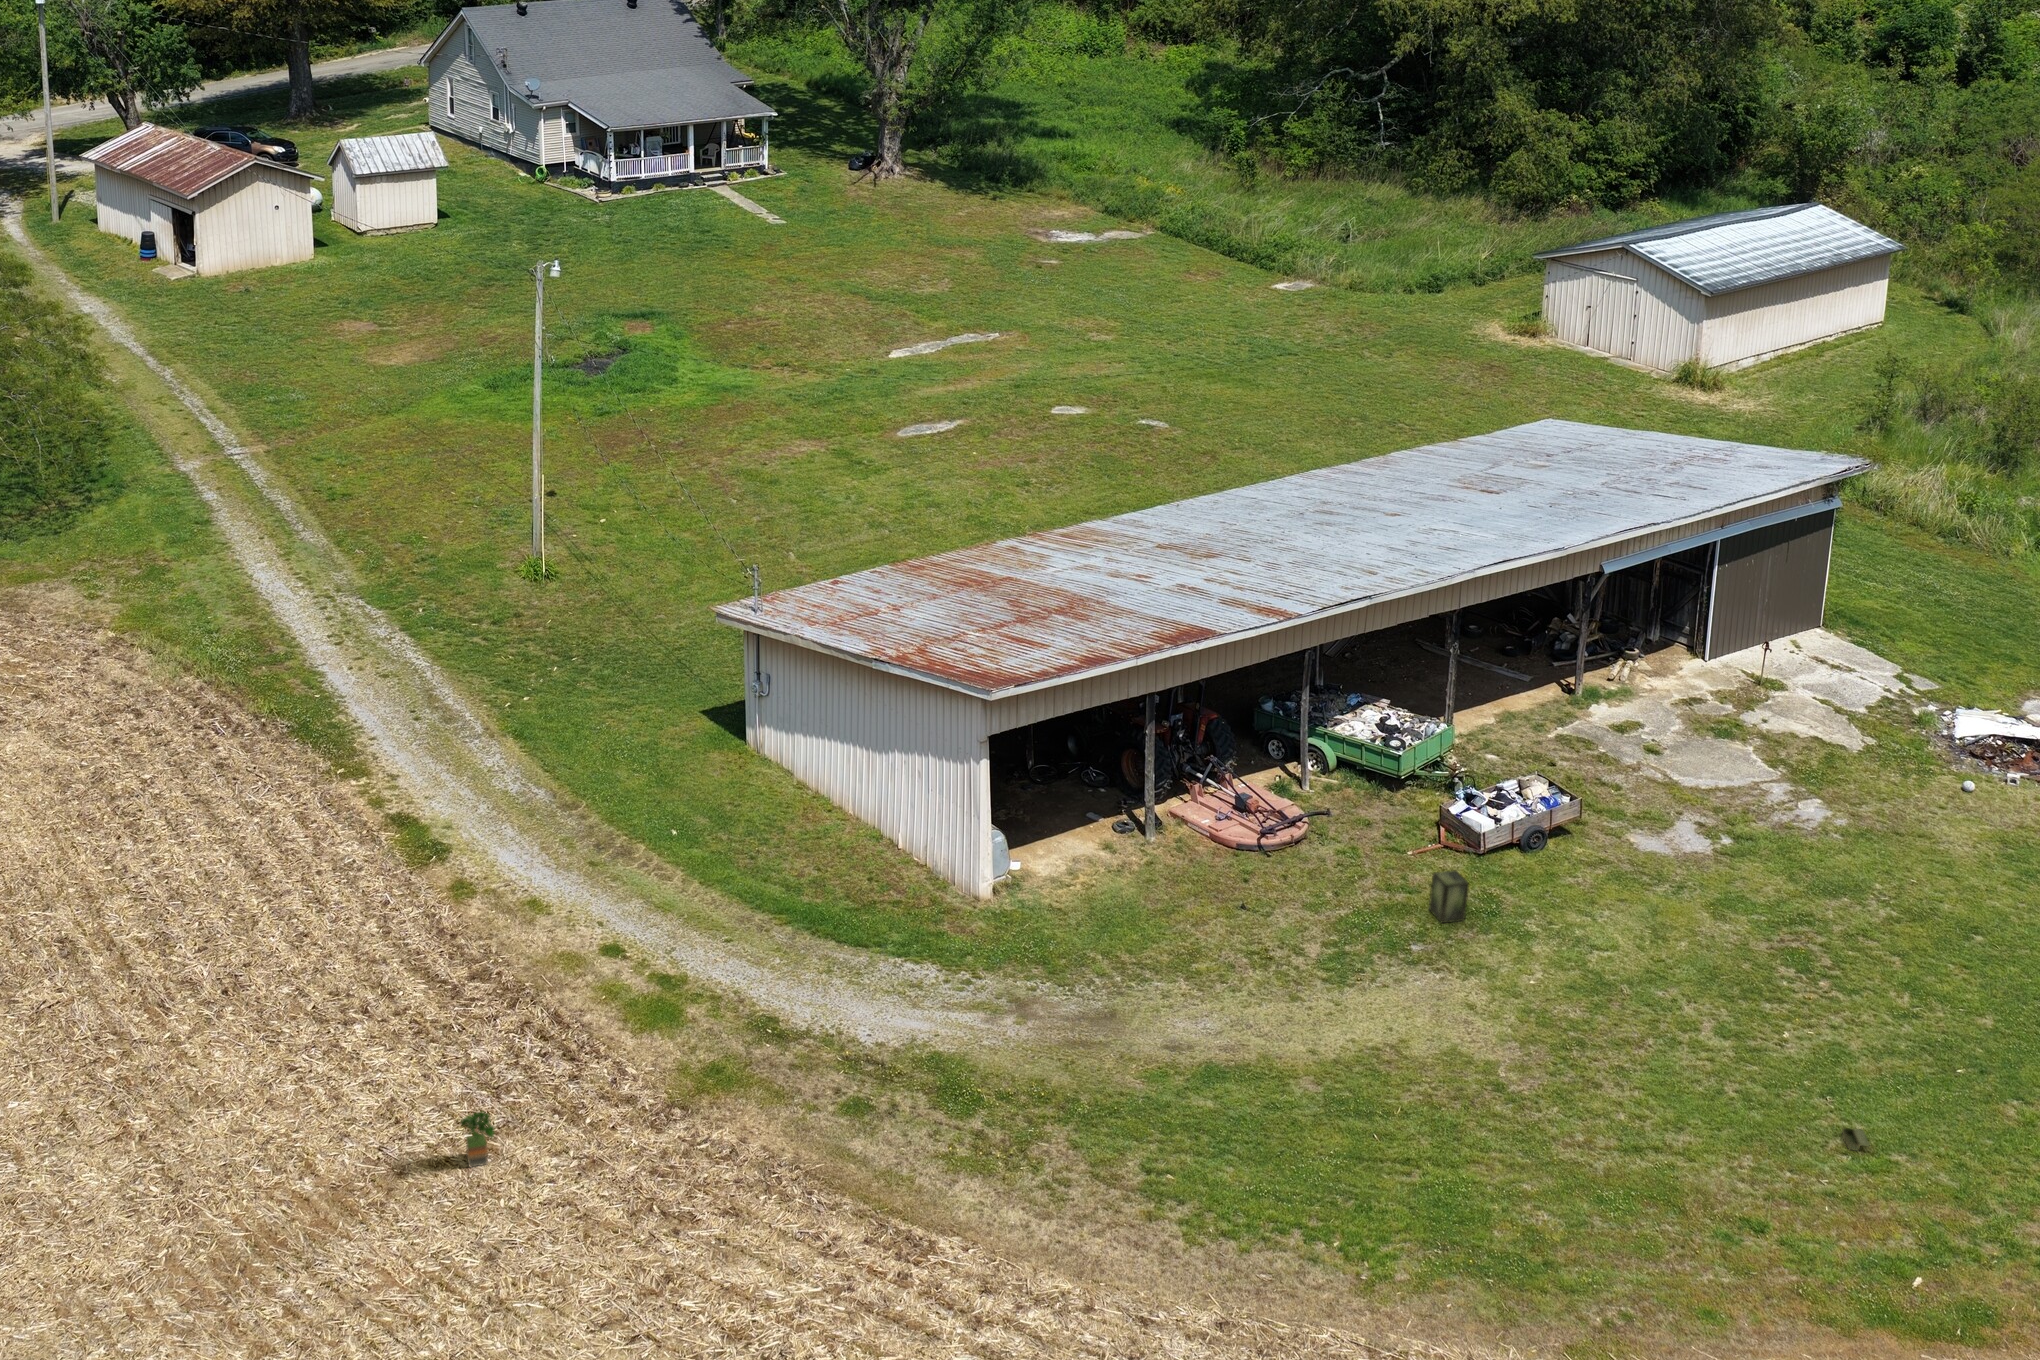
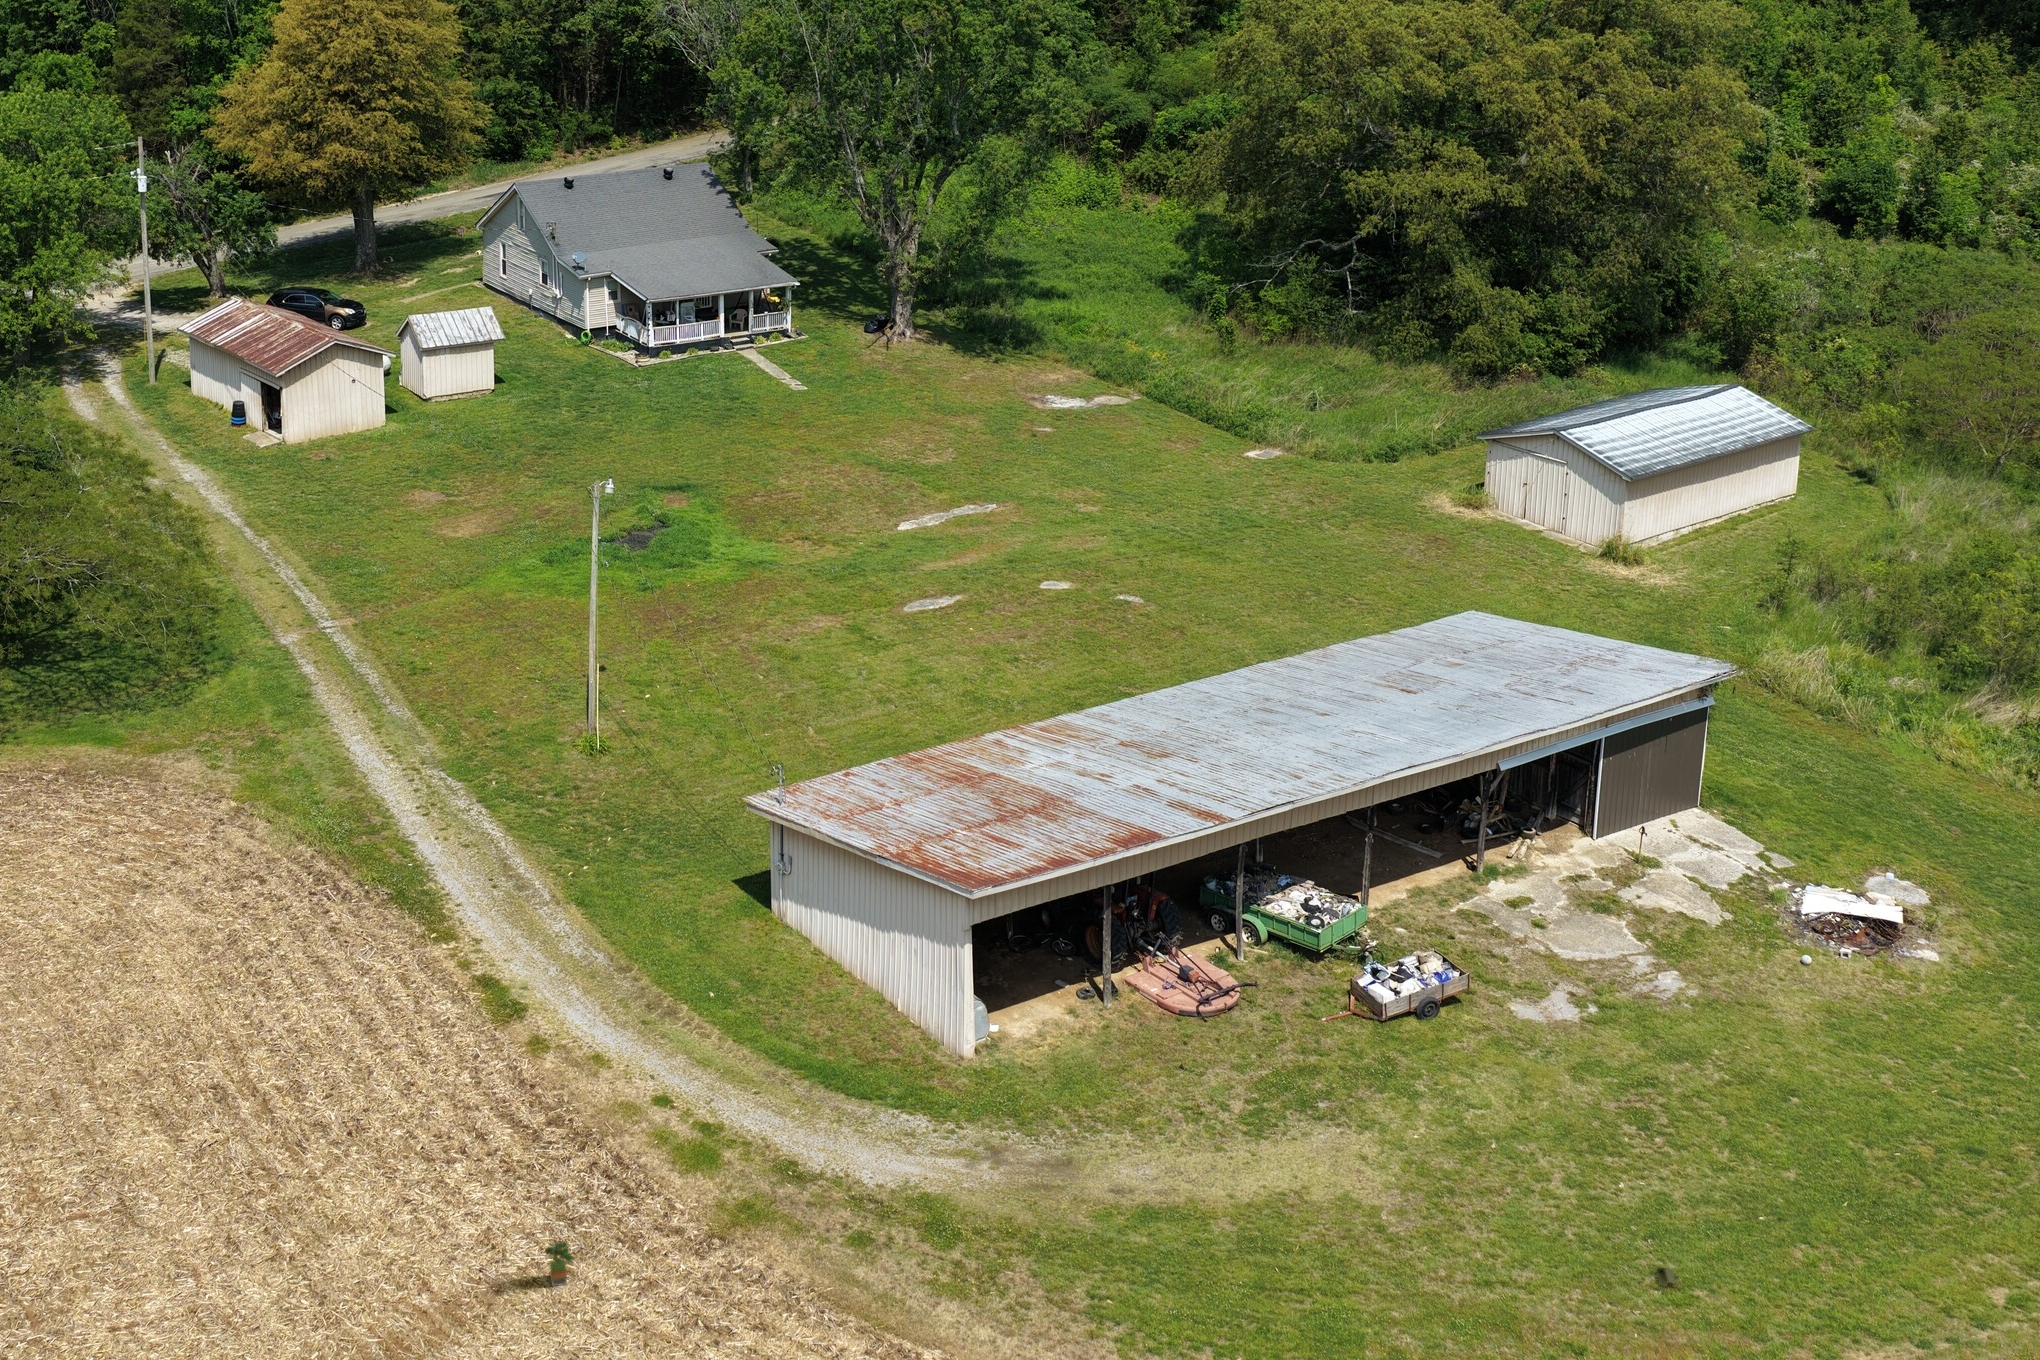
storage box: present [1429,870,1469,923] -> none [1336,1038,1368,1084]

